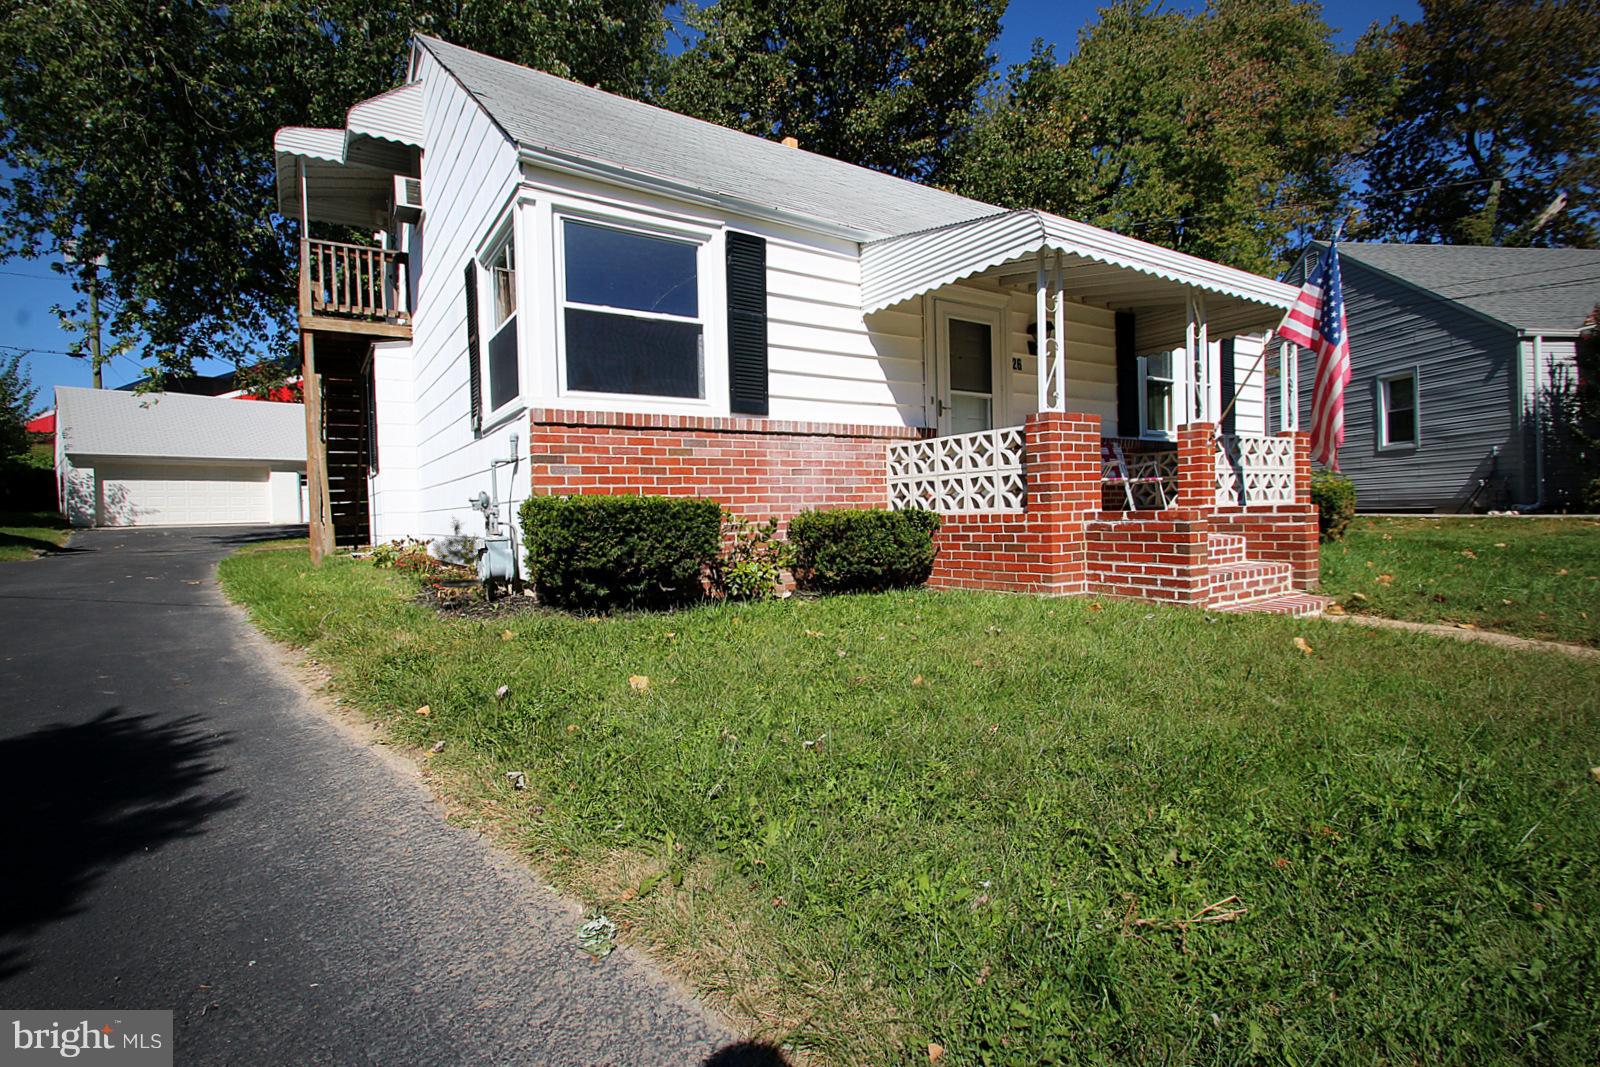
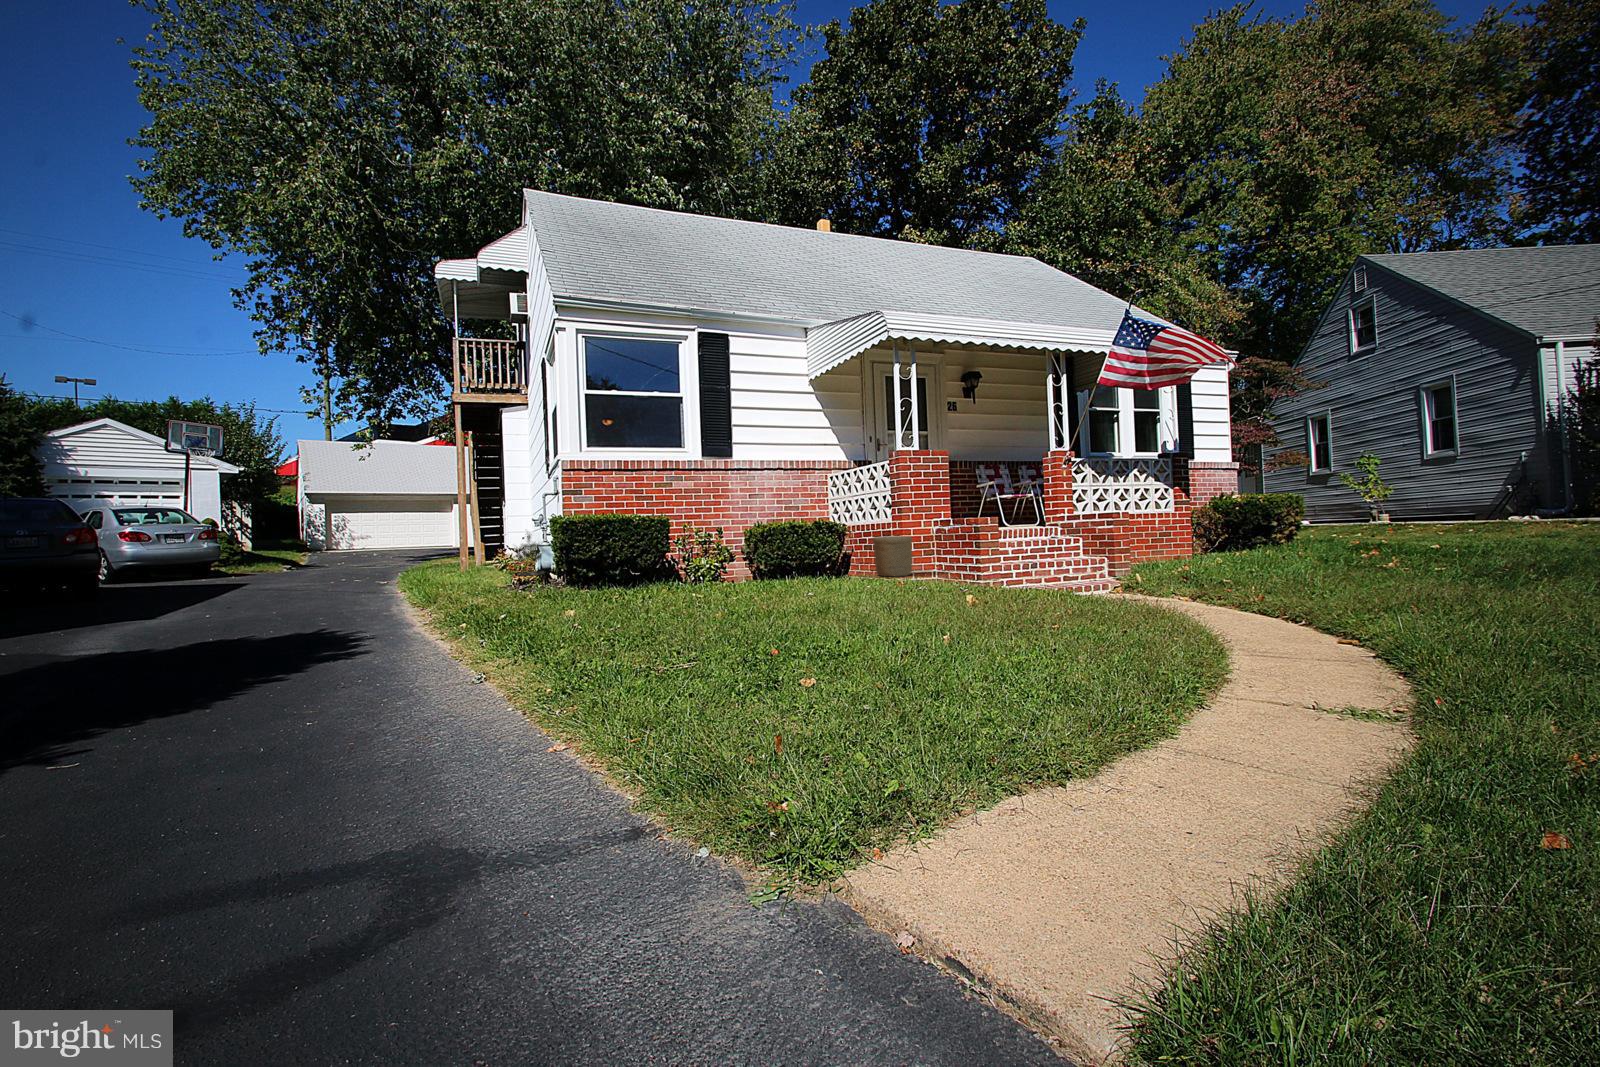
woven basket: none [1003,535,1061,594] -> present [873,536,913,577]

